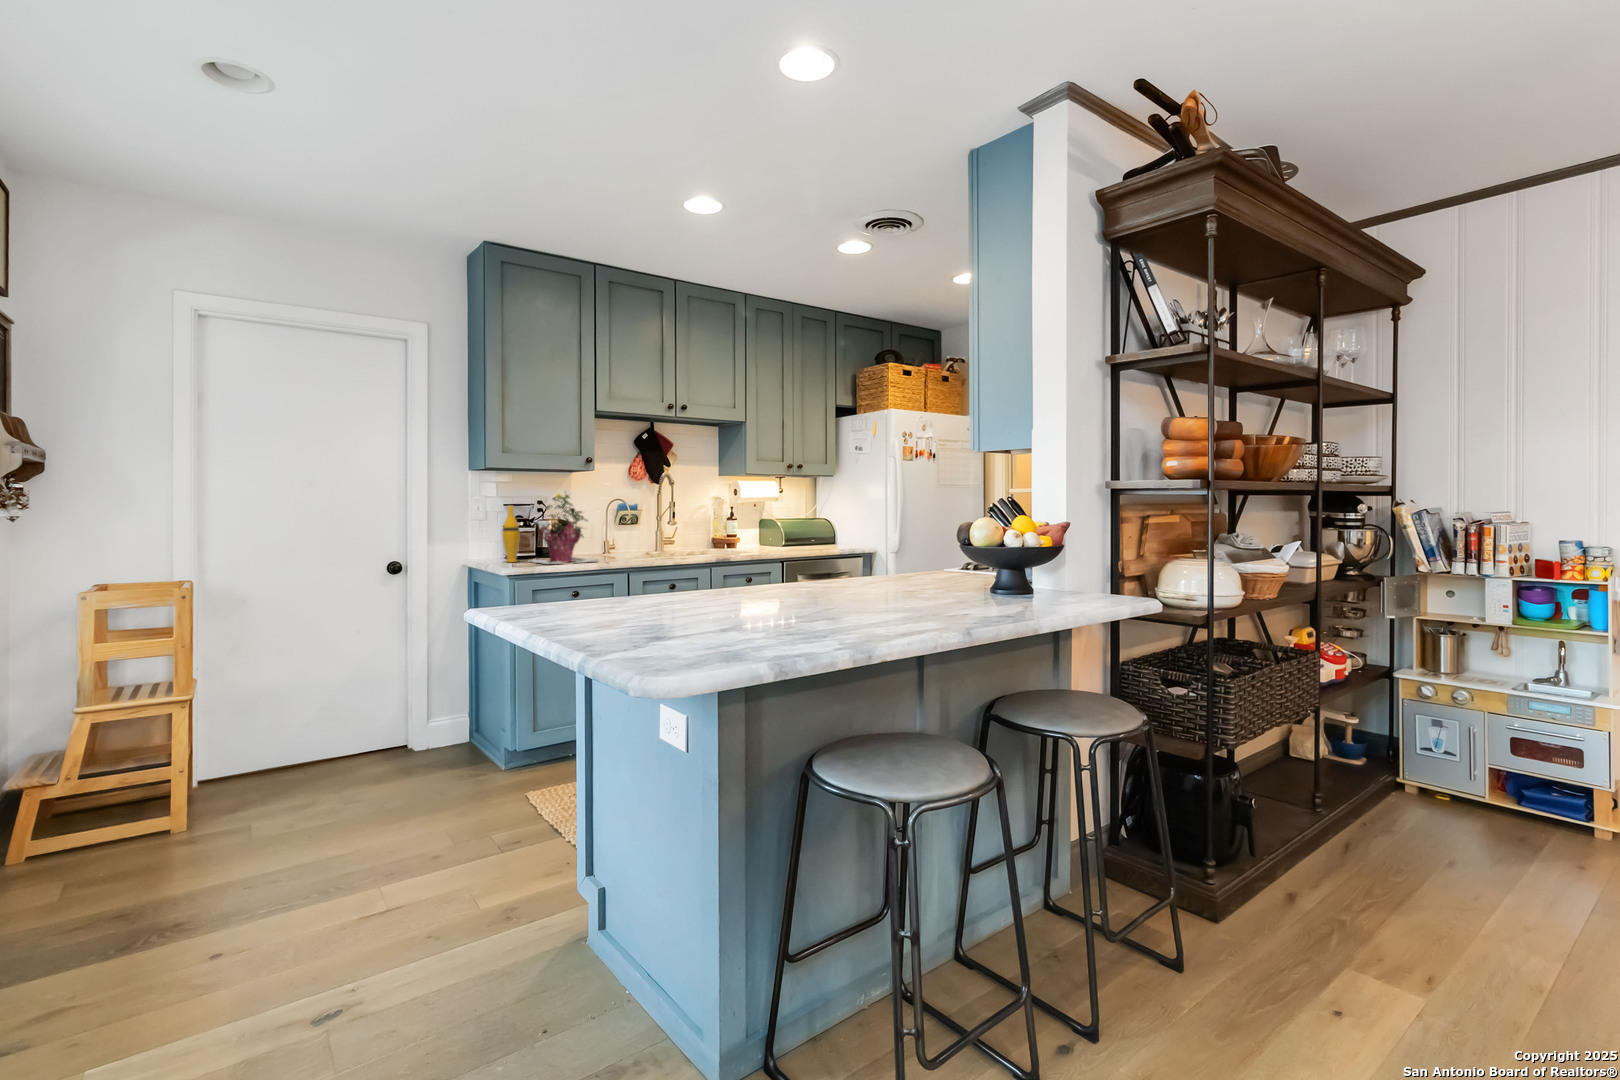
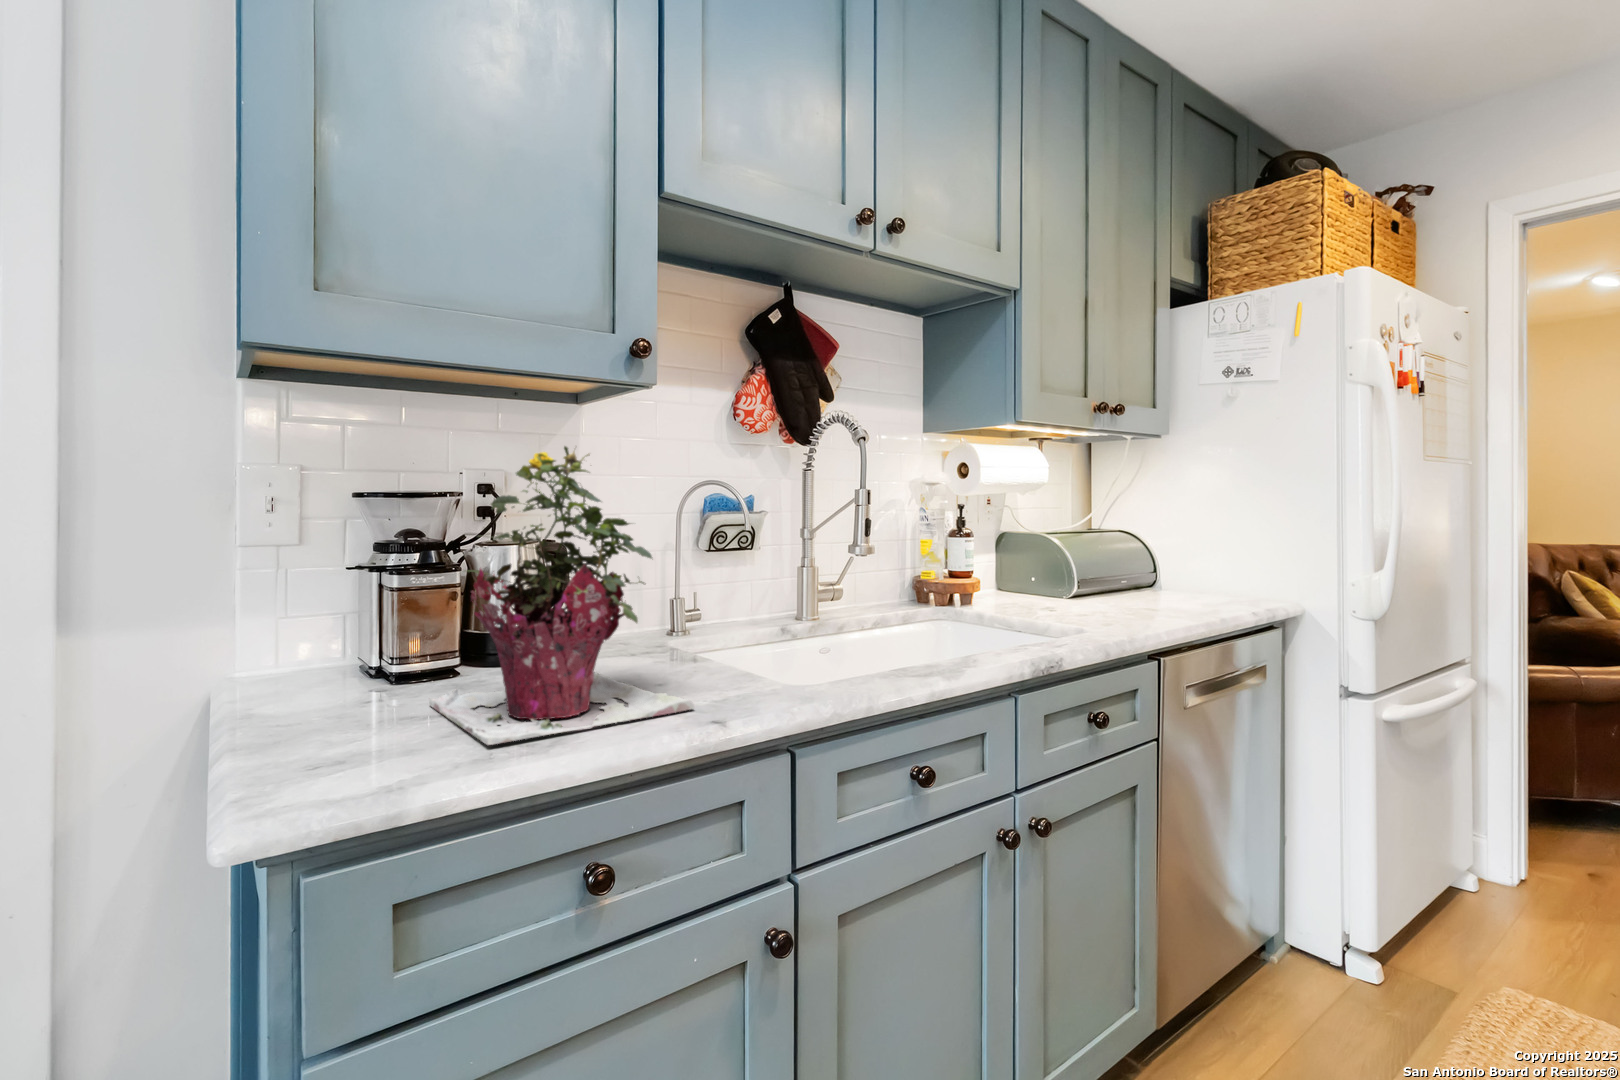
vase: present [502,506,520,562] -> none [332,496,399,708]

